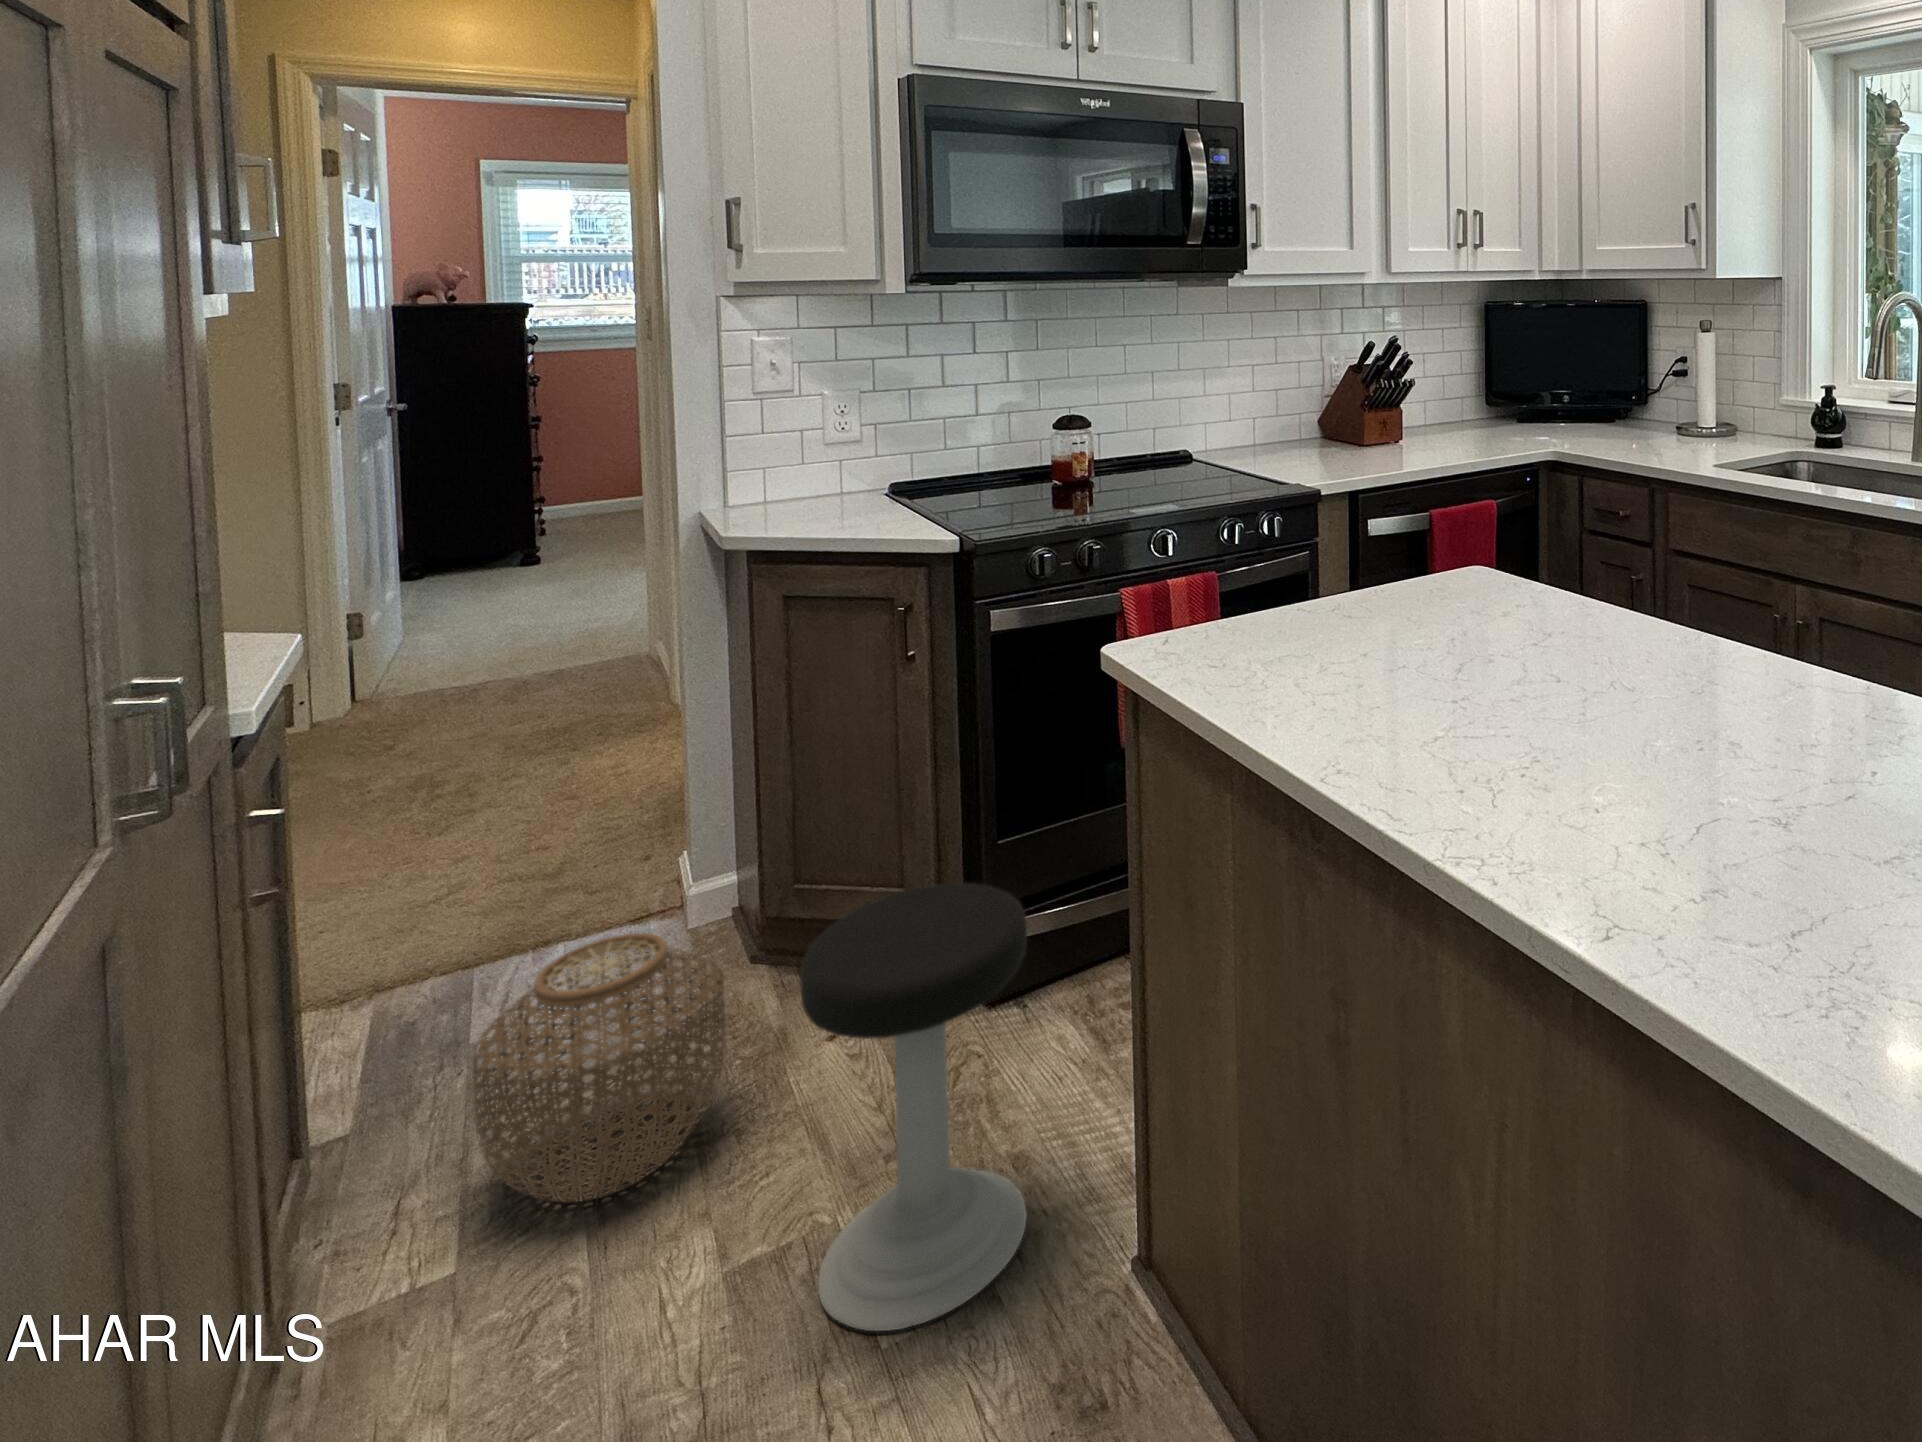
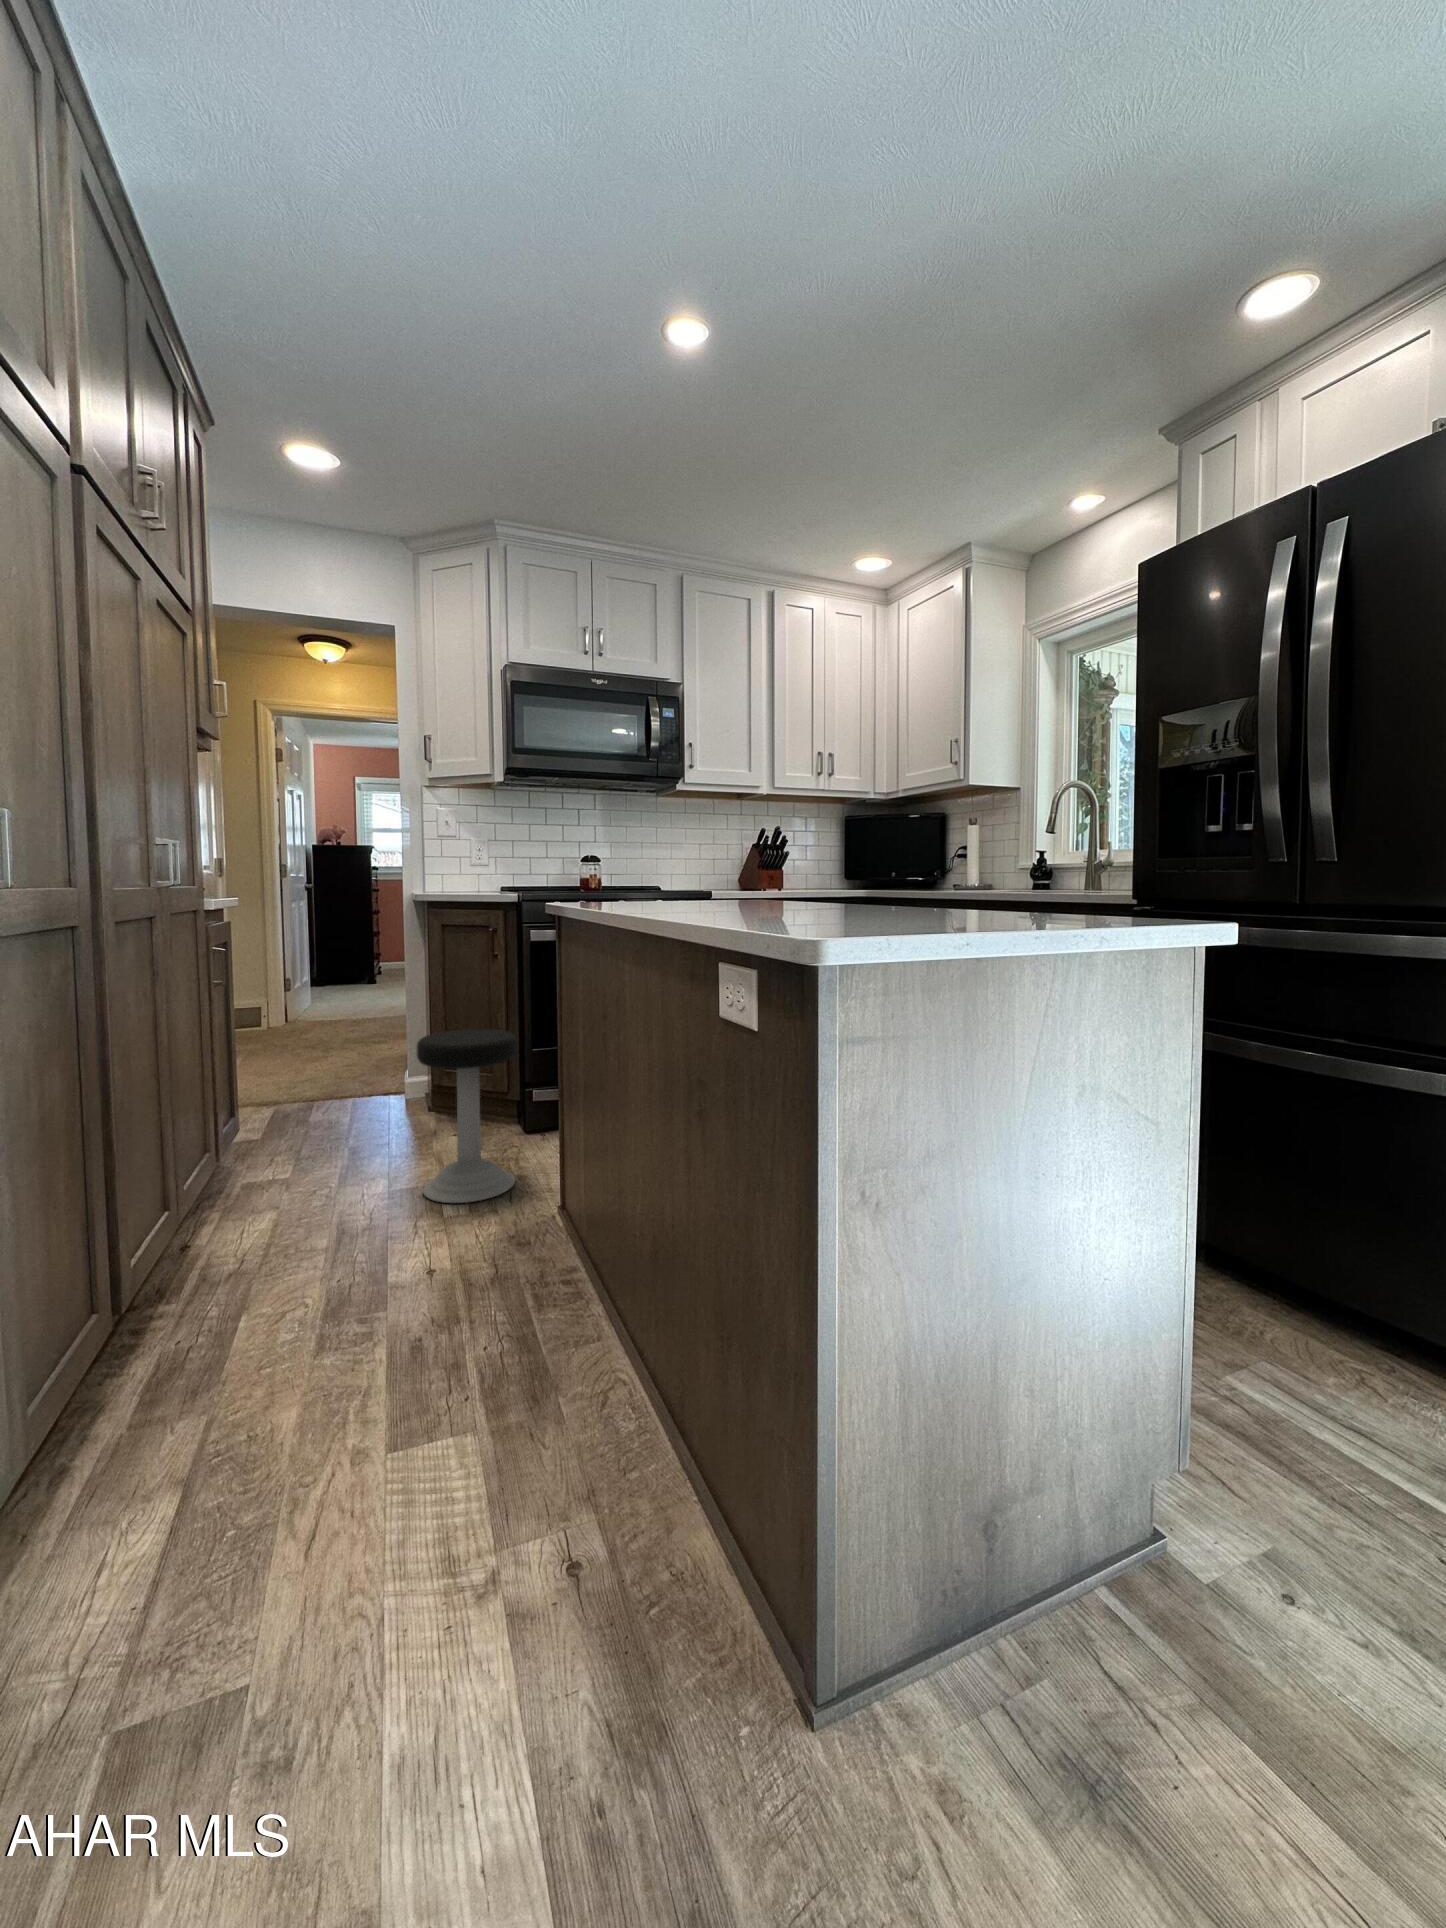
woven basket: present [473,933,726,1202] -> none [301,1055,403,1160]

